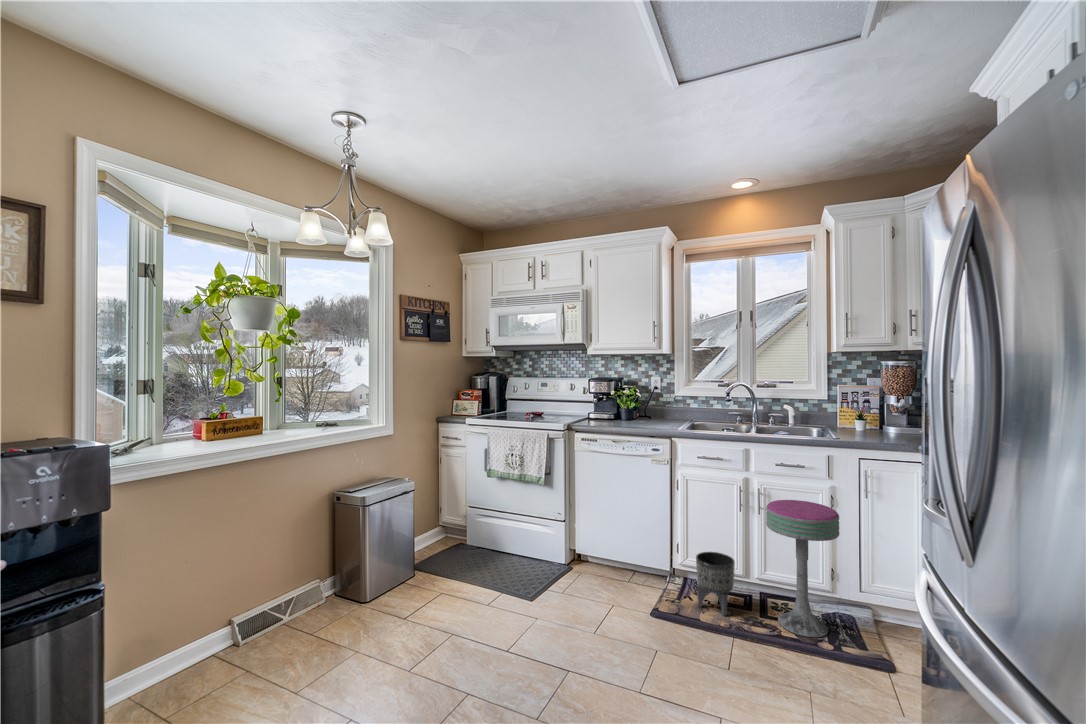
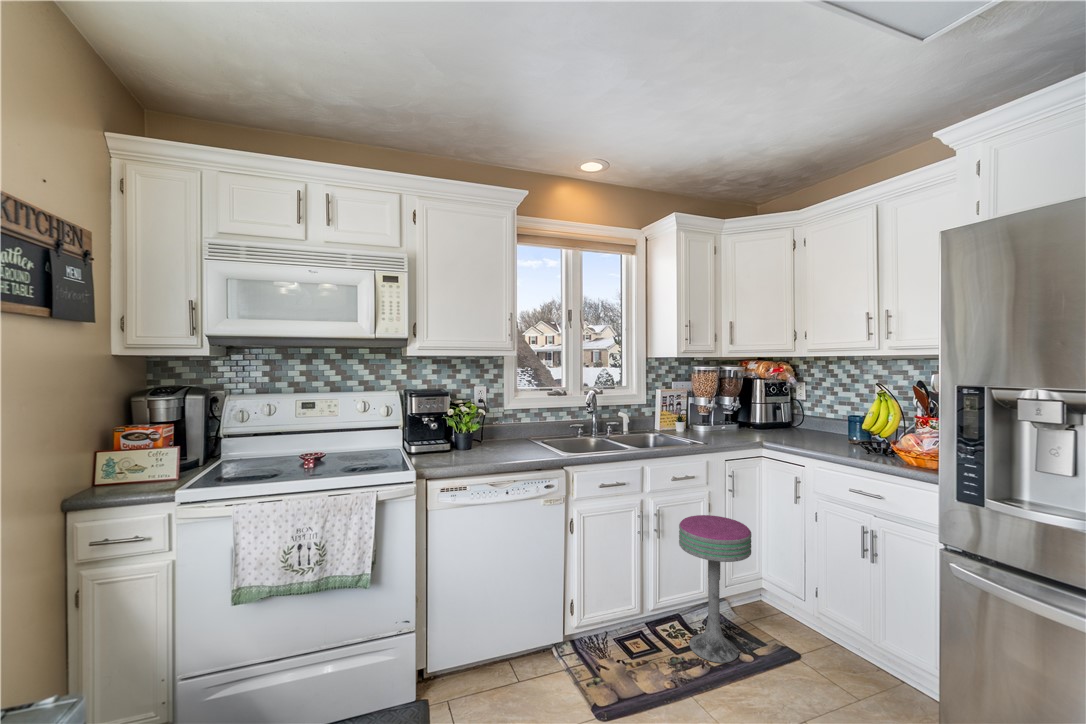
planter: present [696,552,735,616] -> none [618,600,664,678]

